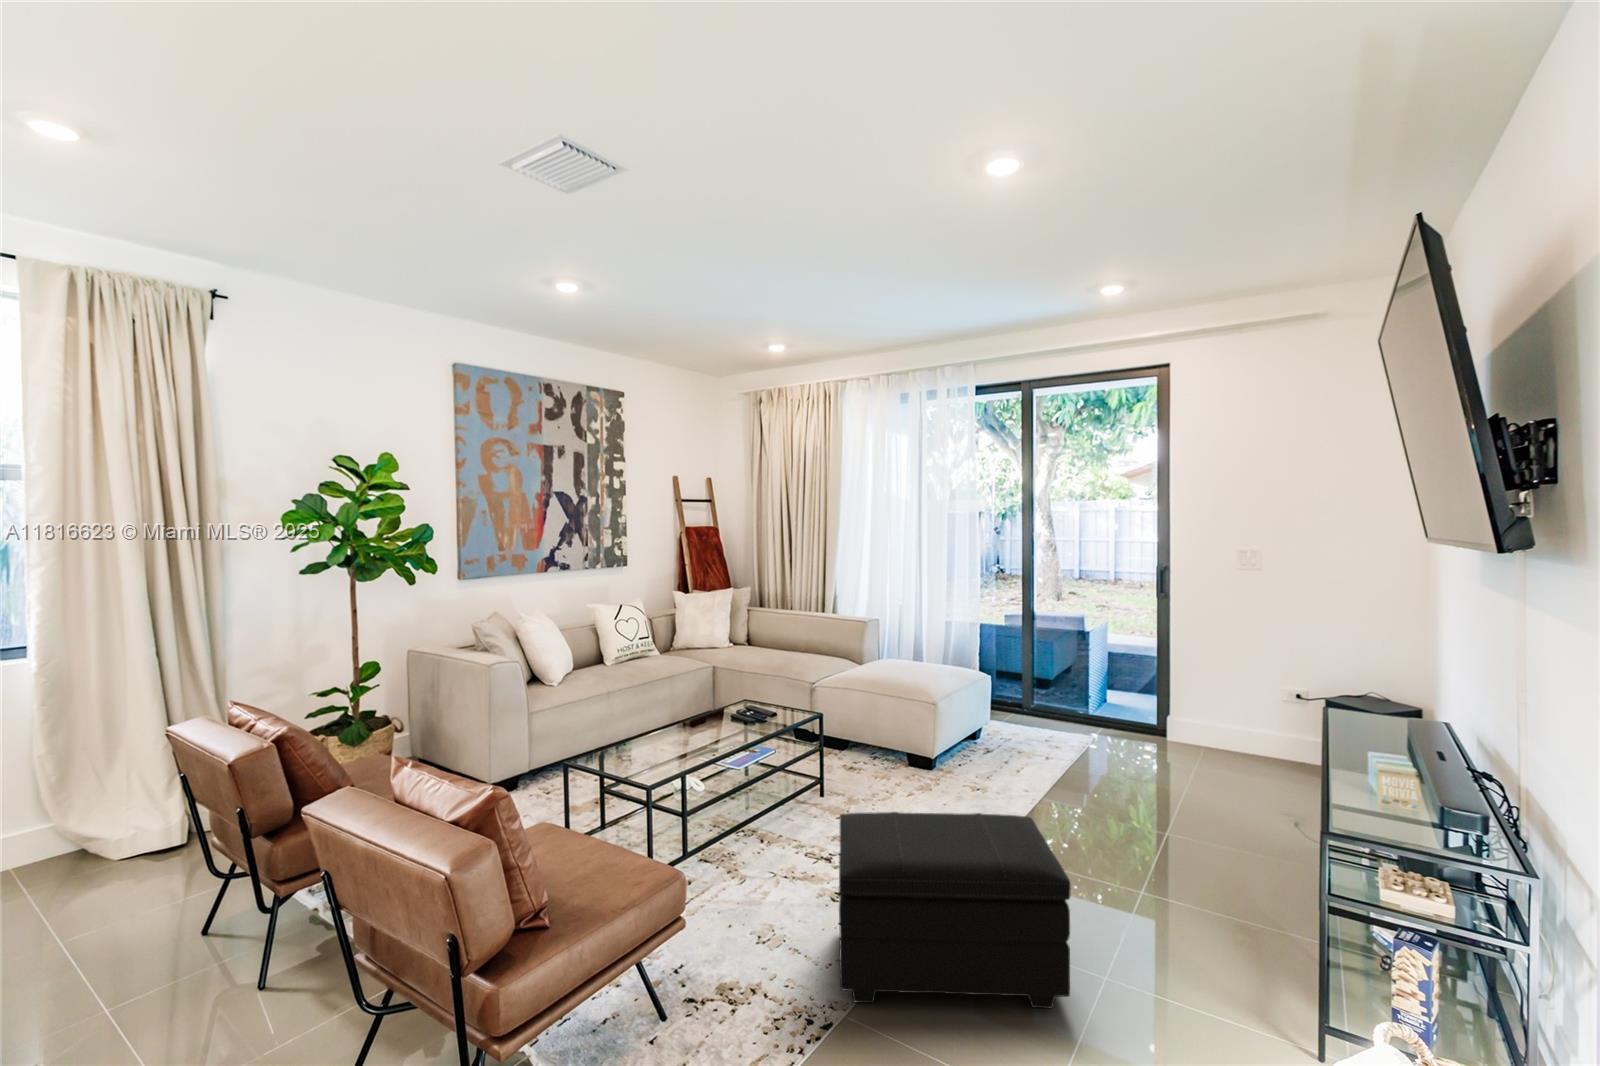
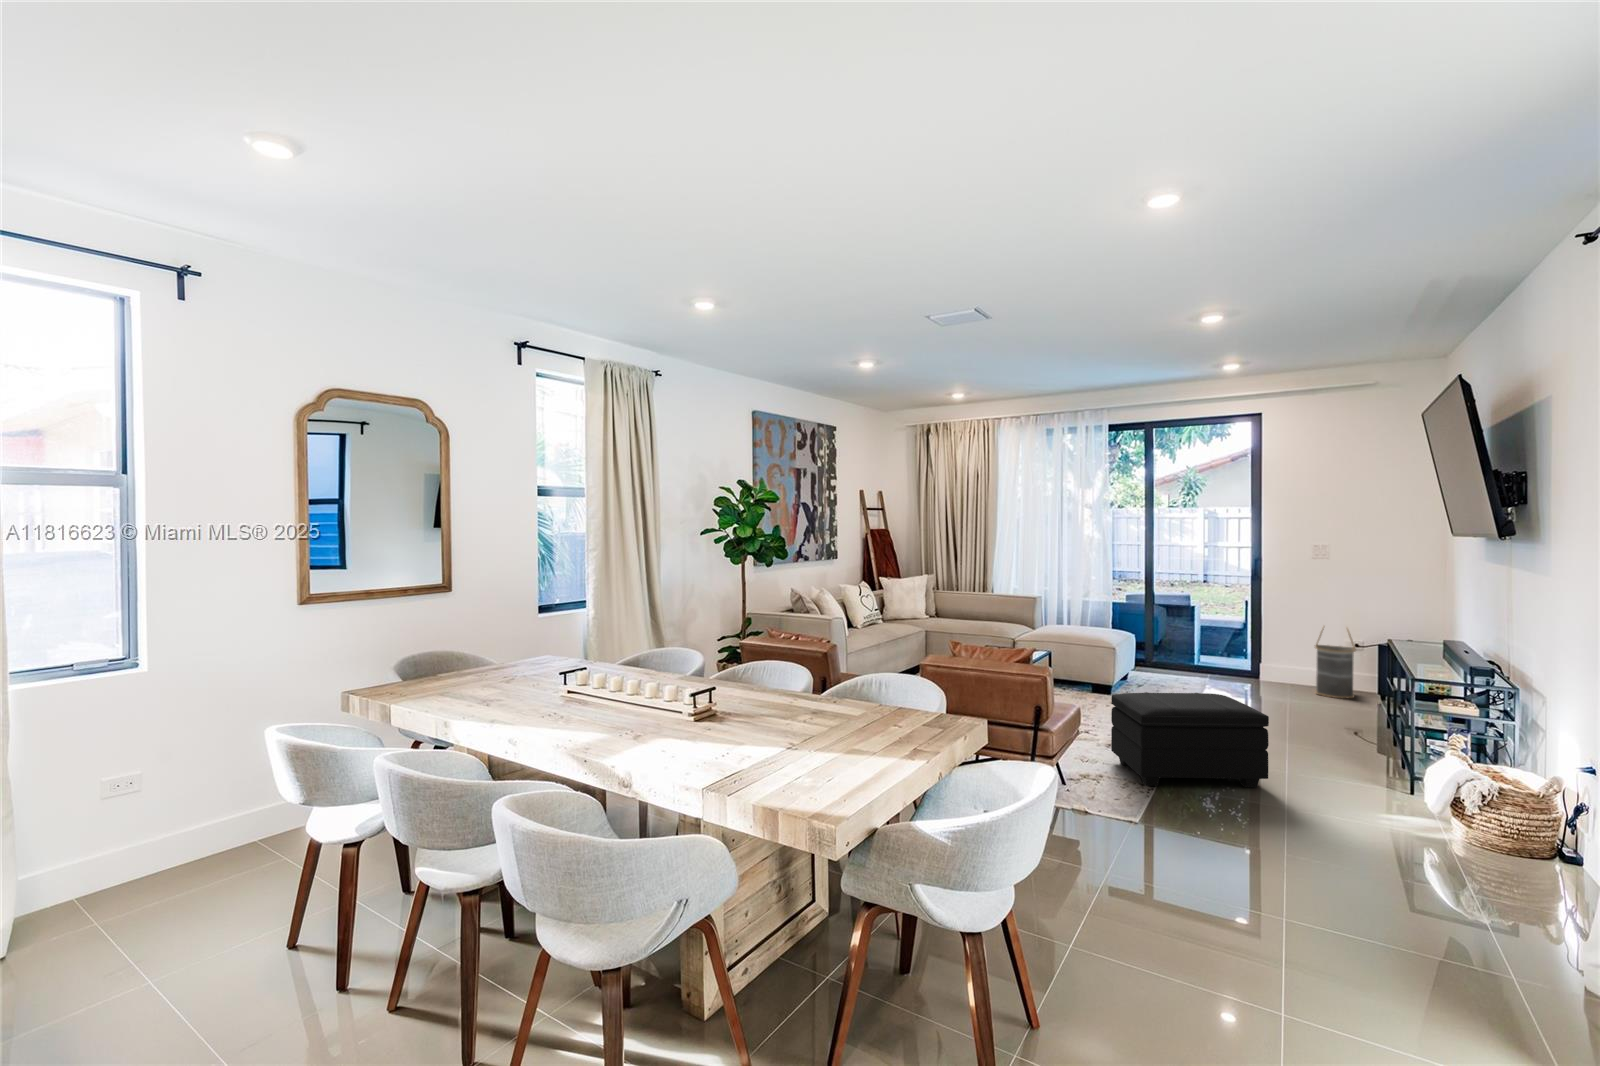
basket: none [1239,666,1297,774] -> present [1315,628,1356,698]

